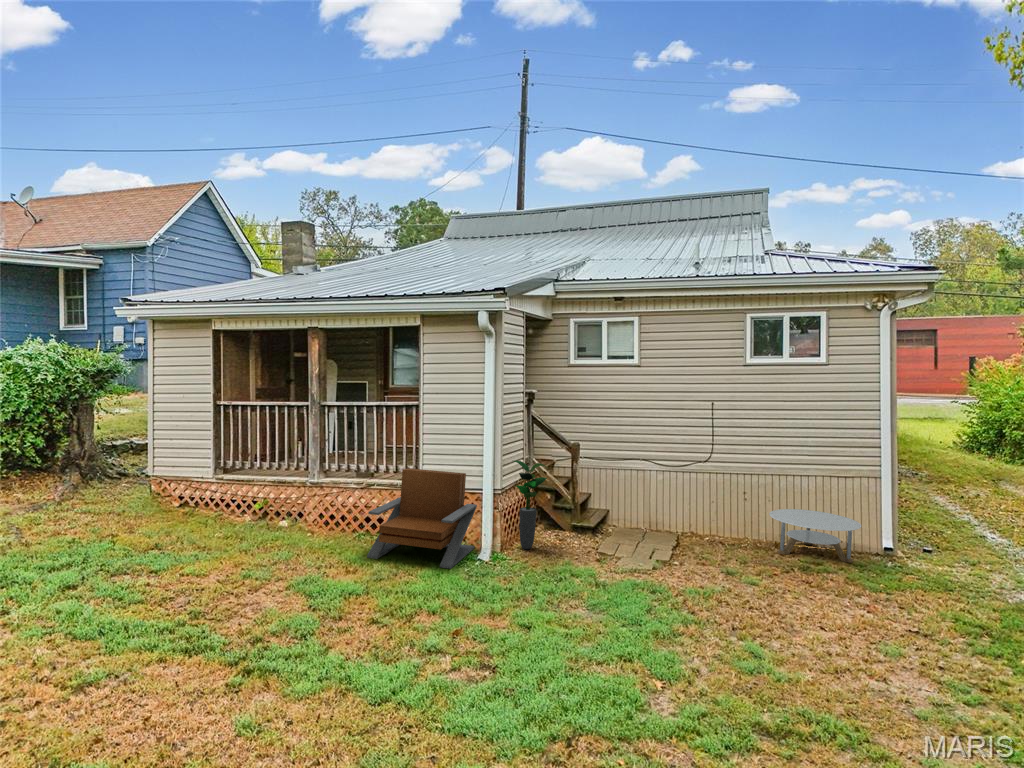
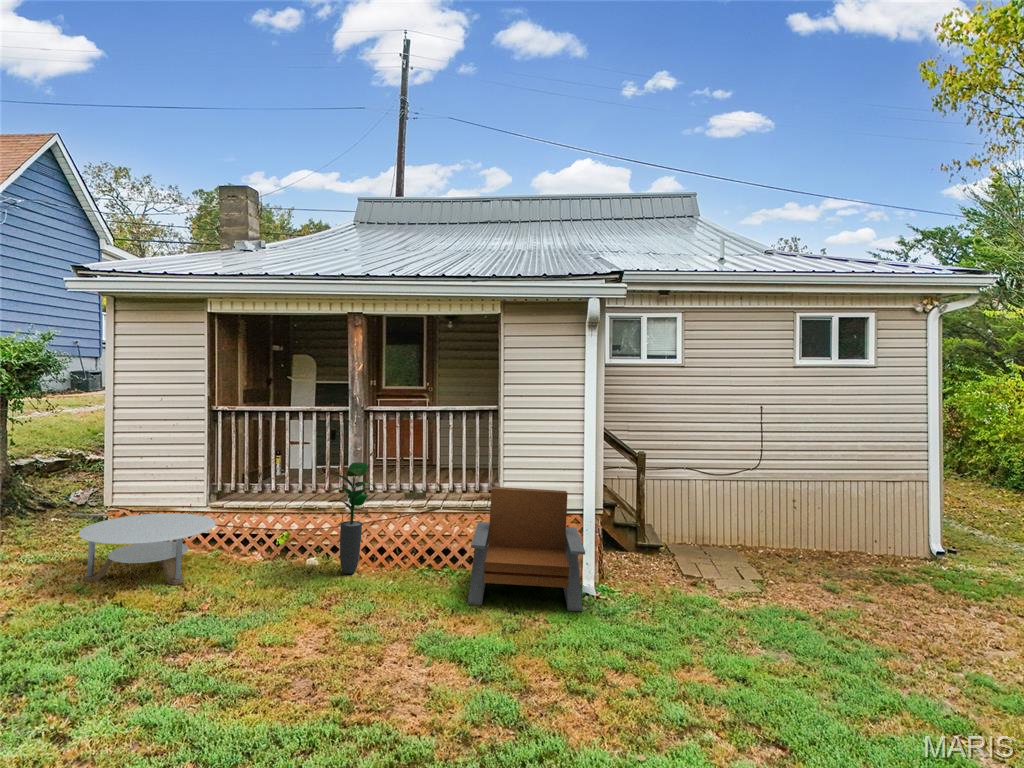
potted plant: present [514,461,548,549] -> present [328,462,377,574]
round table: present [769,509,861,563] -> present [79,513,216,585]

